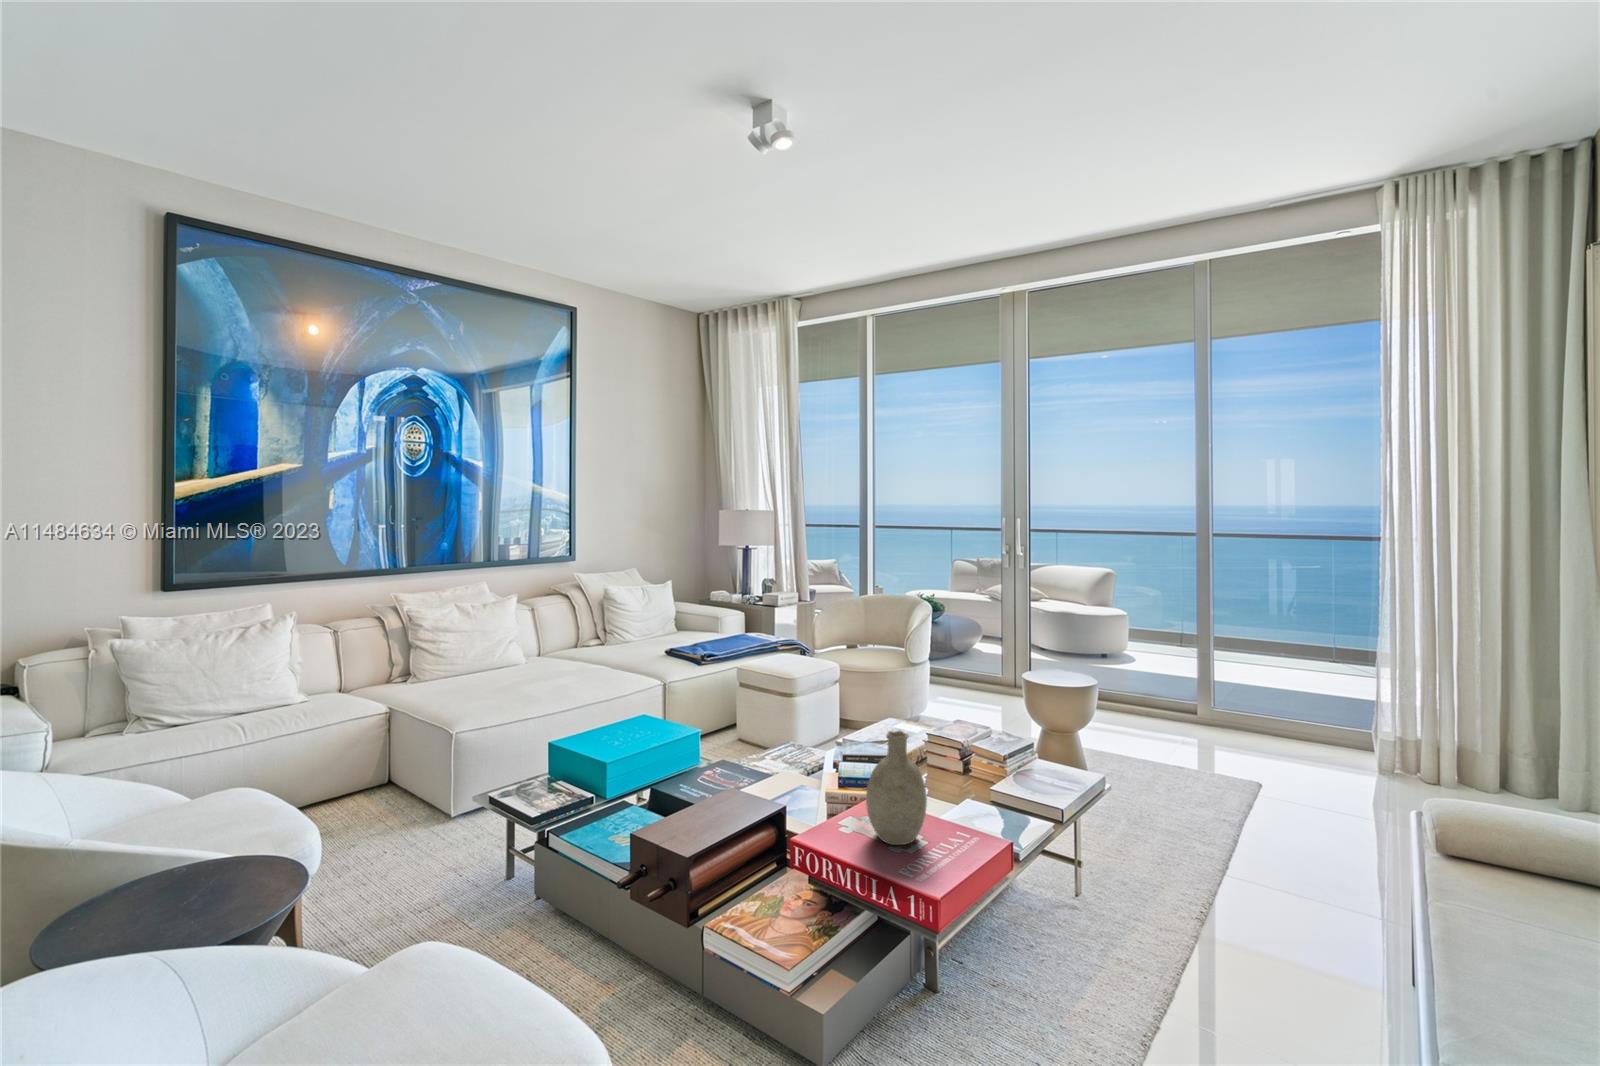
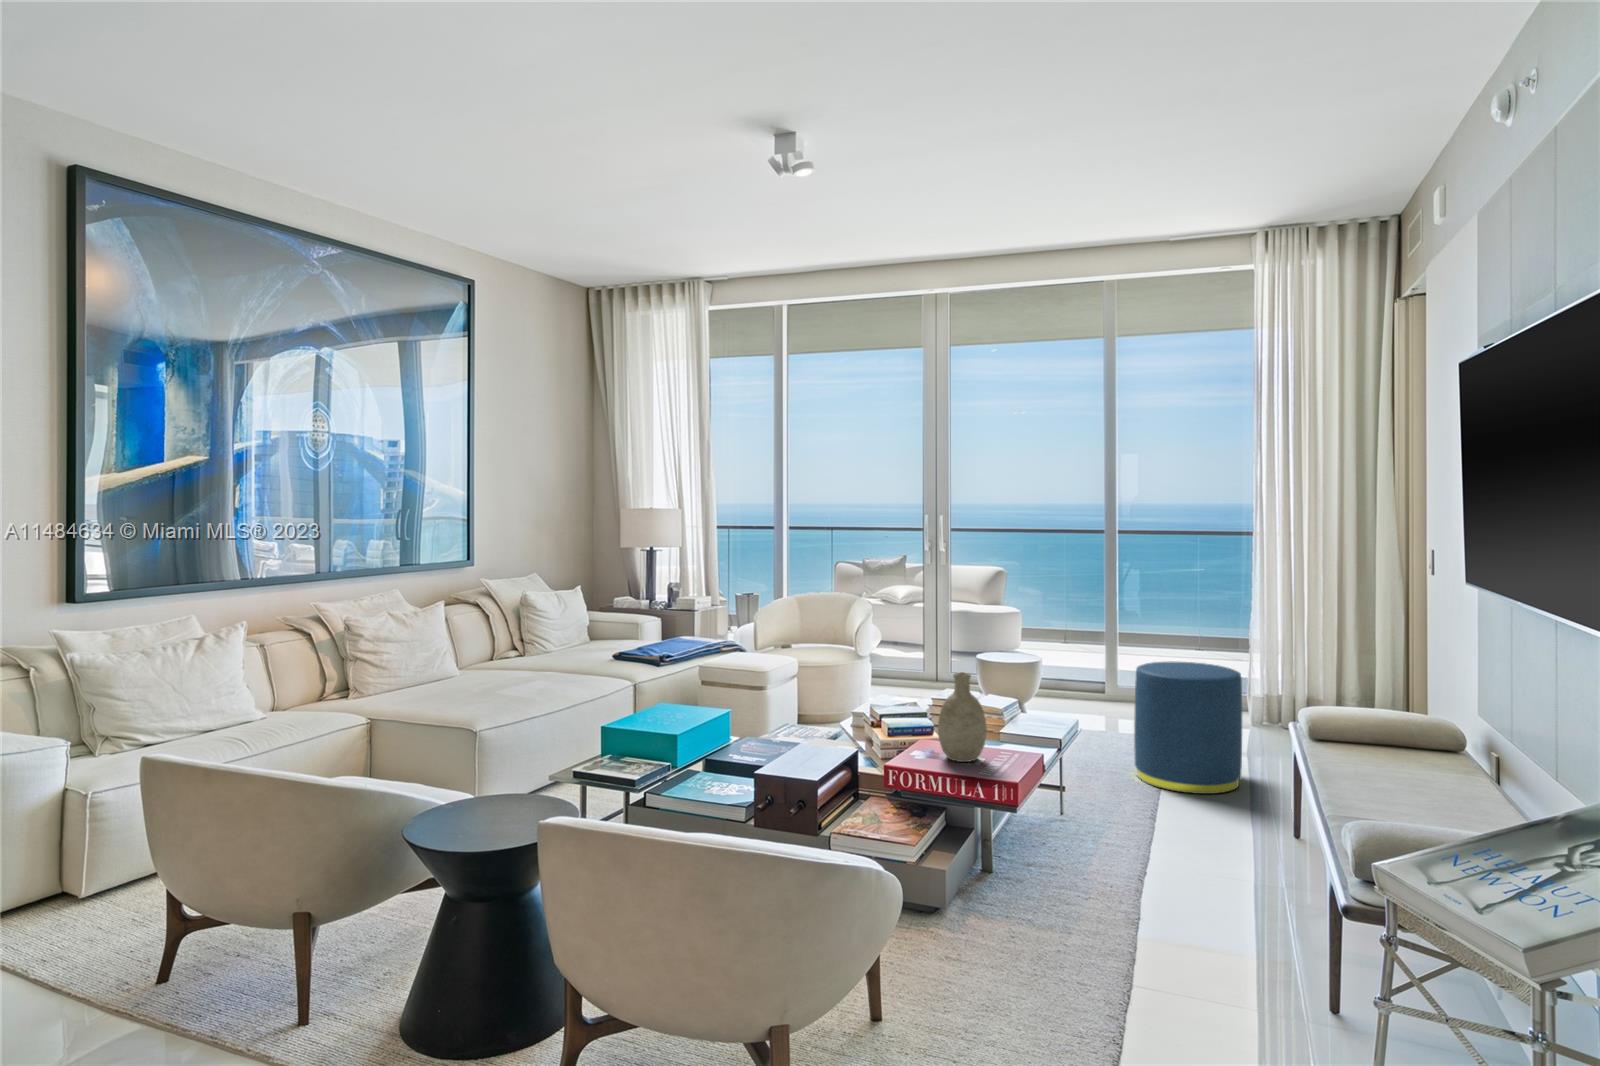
ottoman: none [1191,705,1333,881] -> present [1134,661,1242,794]

